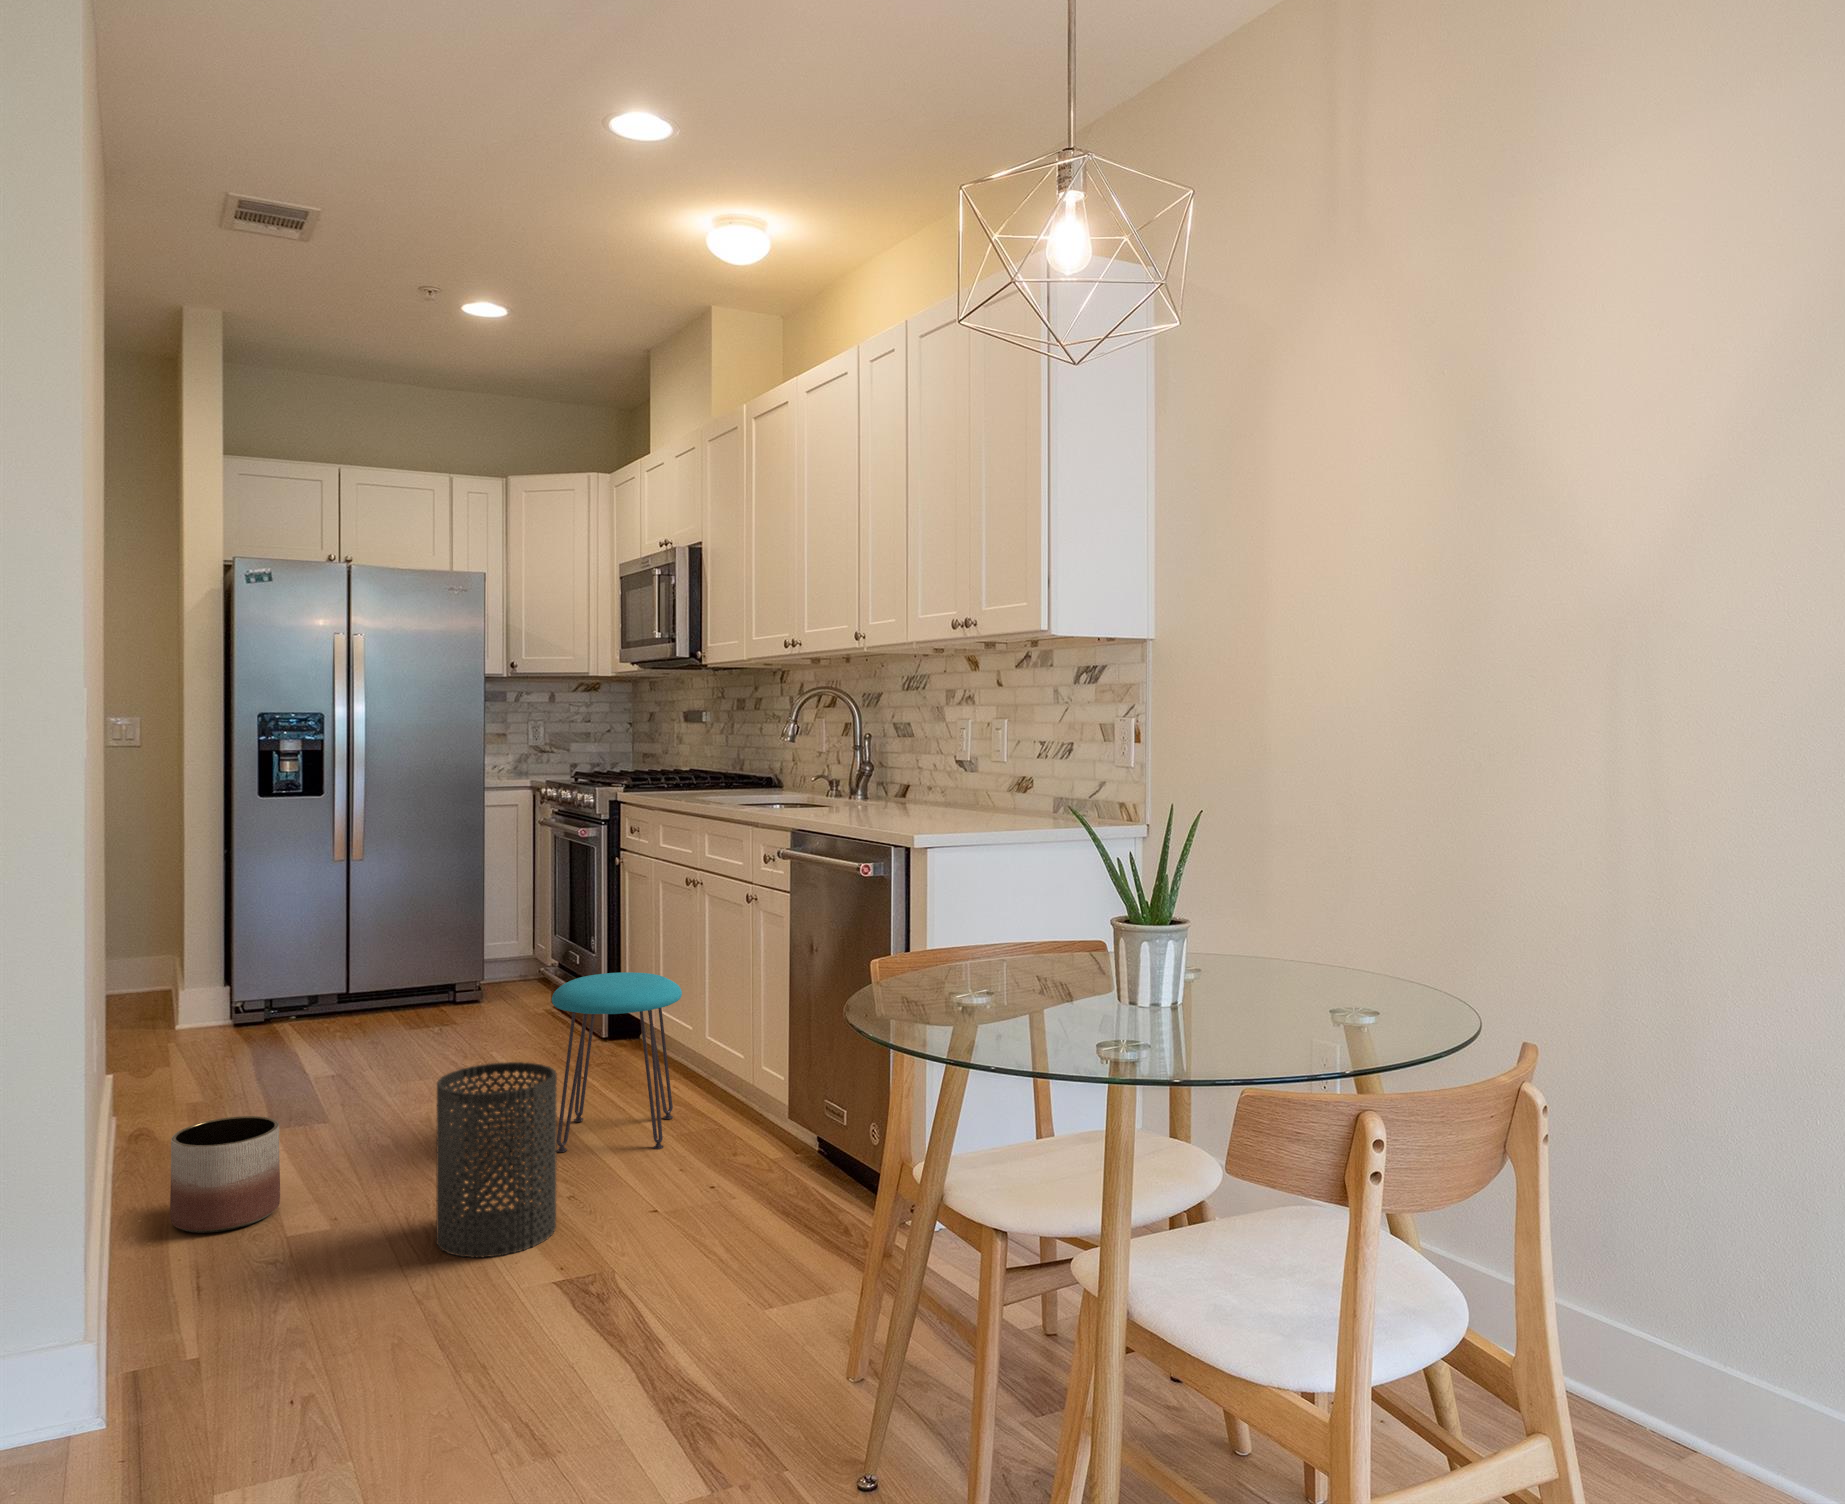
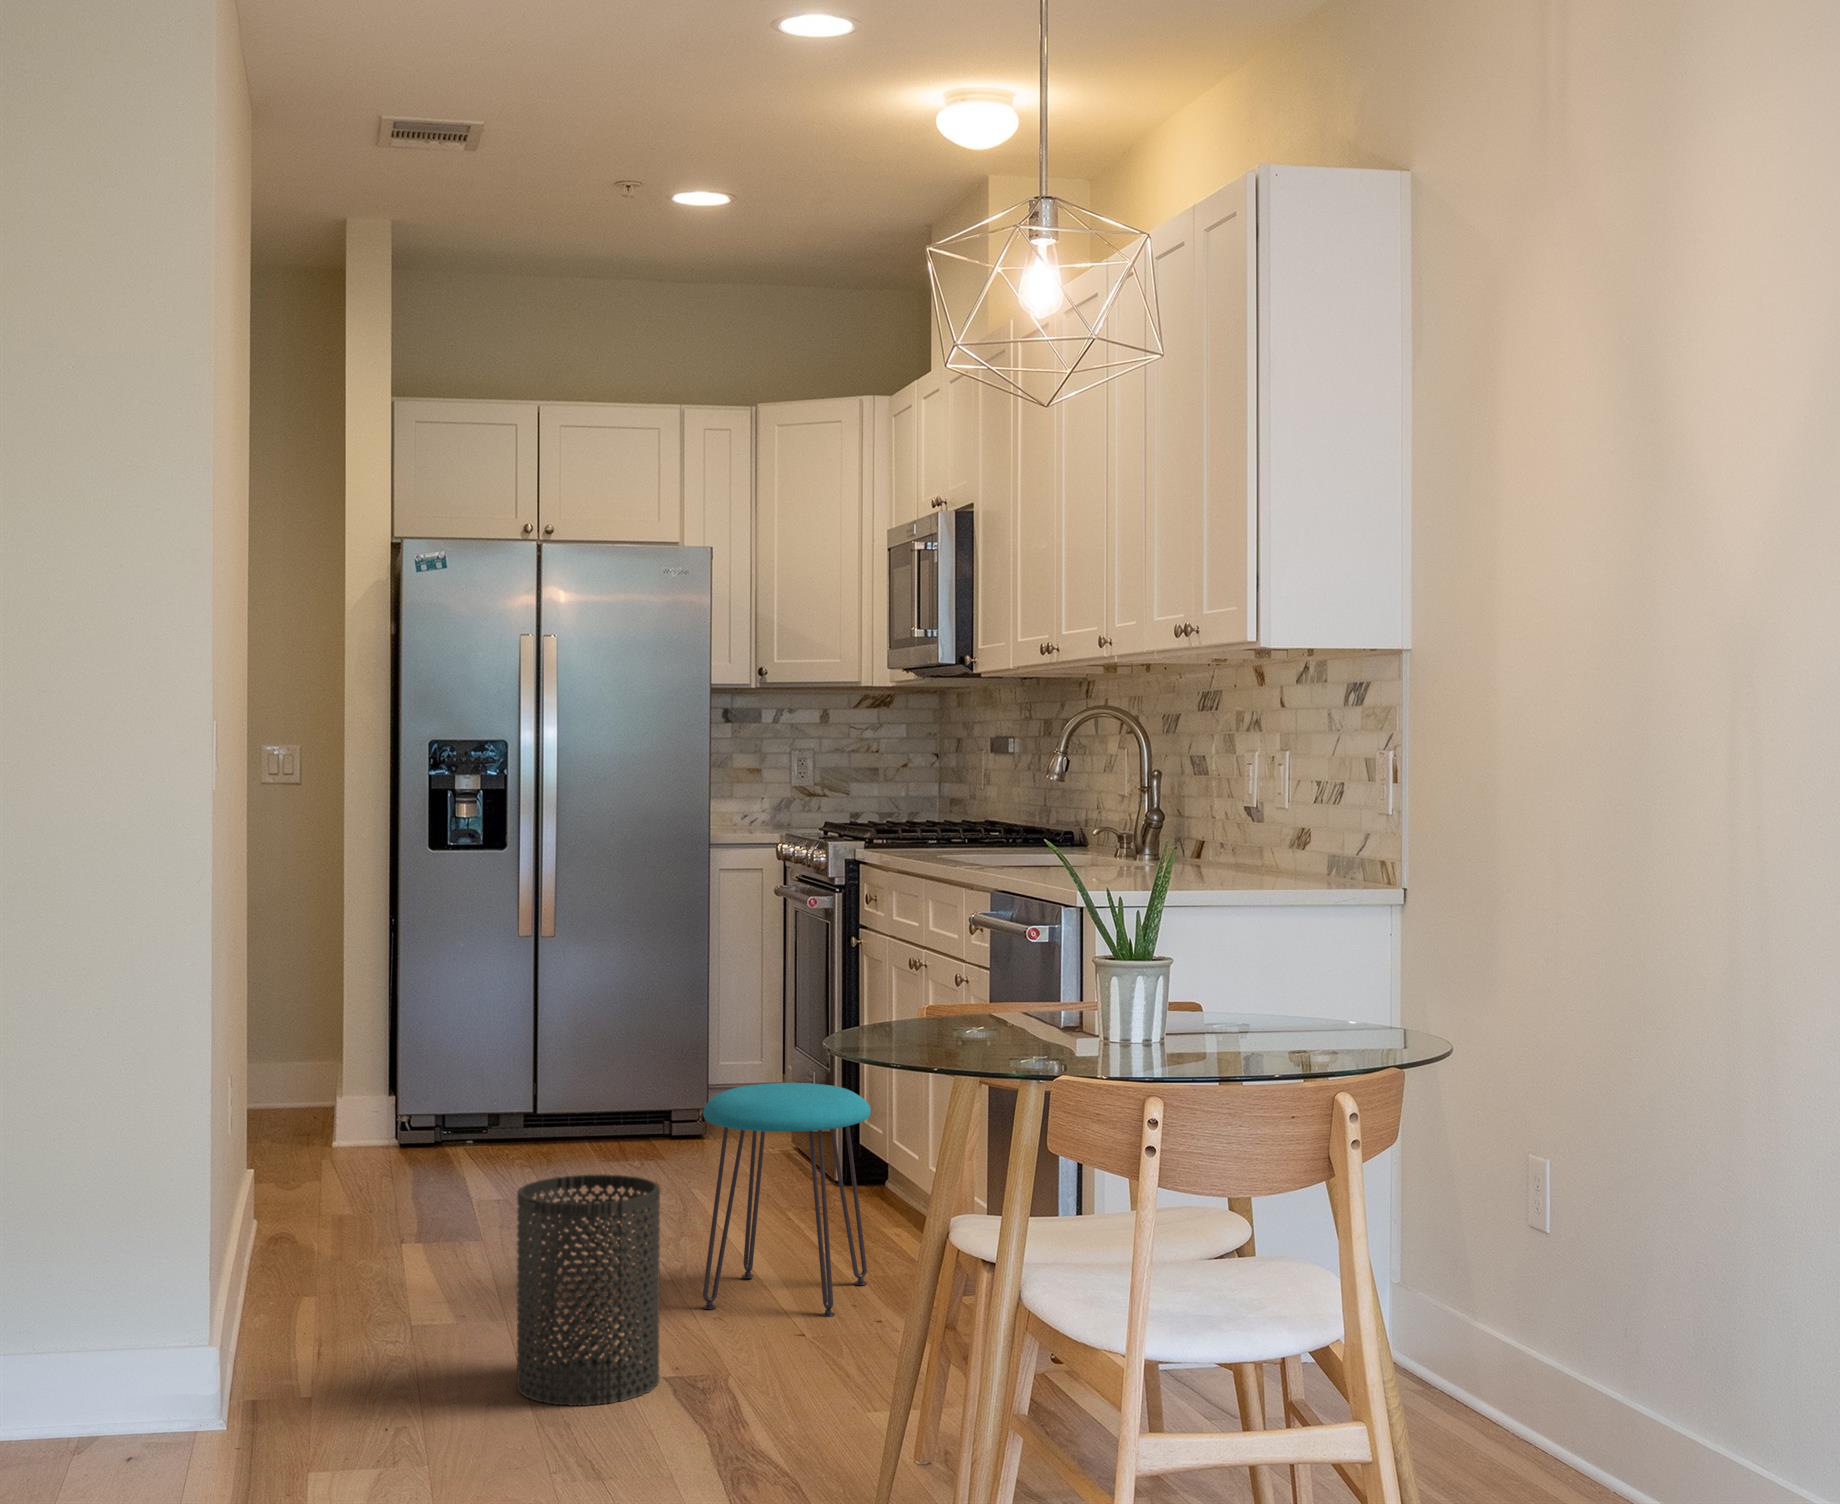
planter: present [170,1116,280,1233] -> none [252,1222,370,1350]

